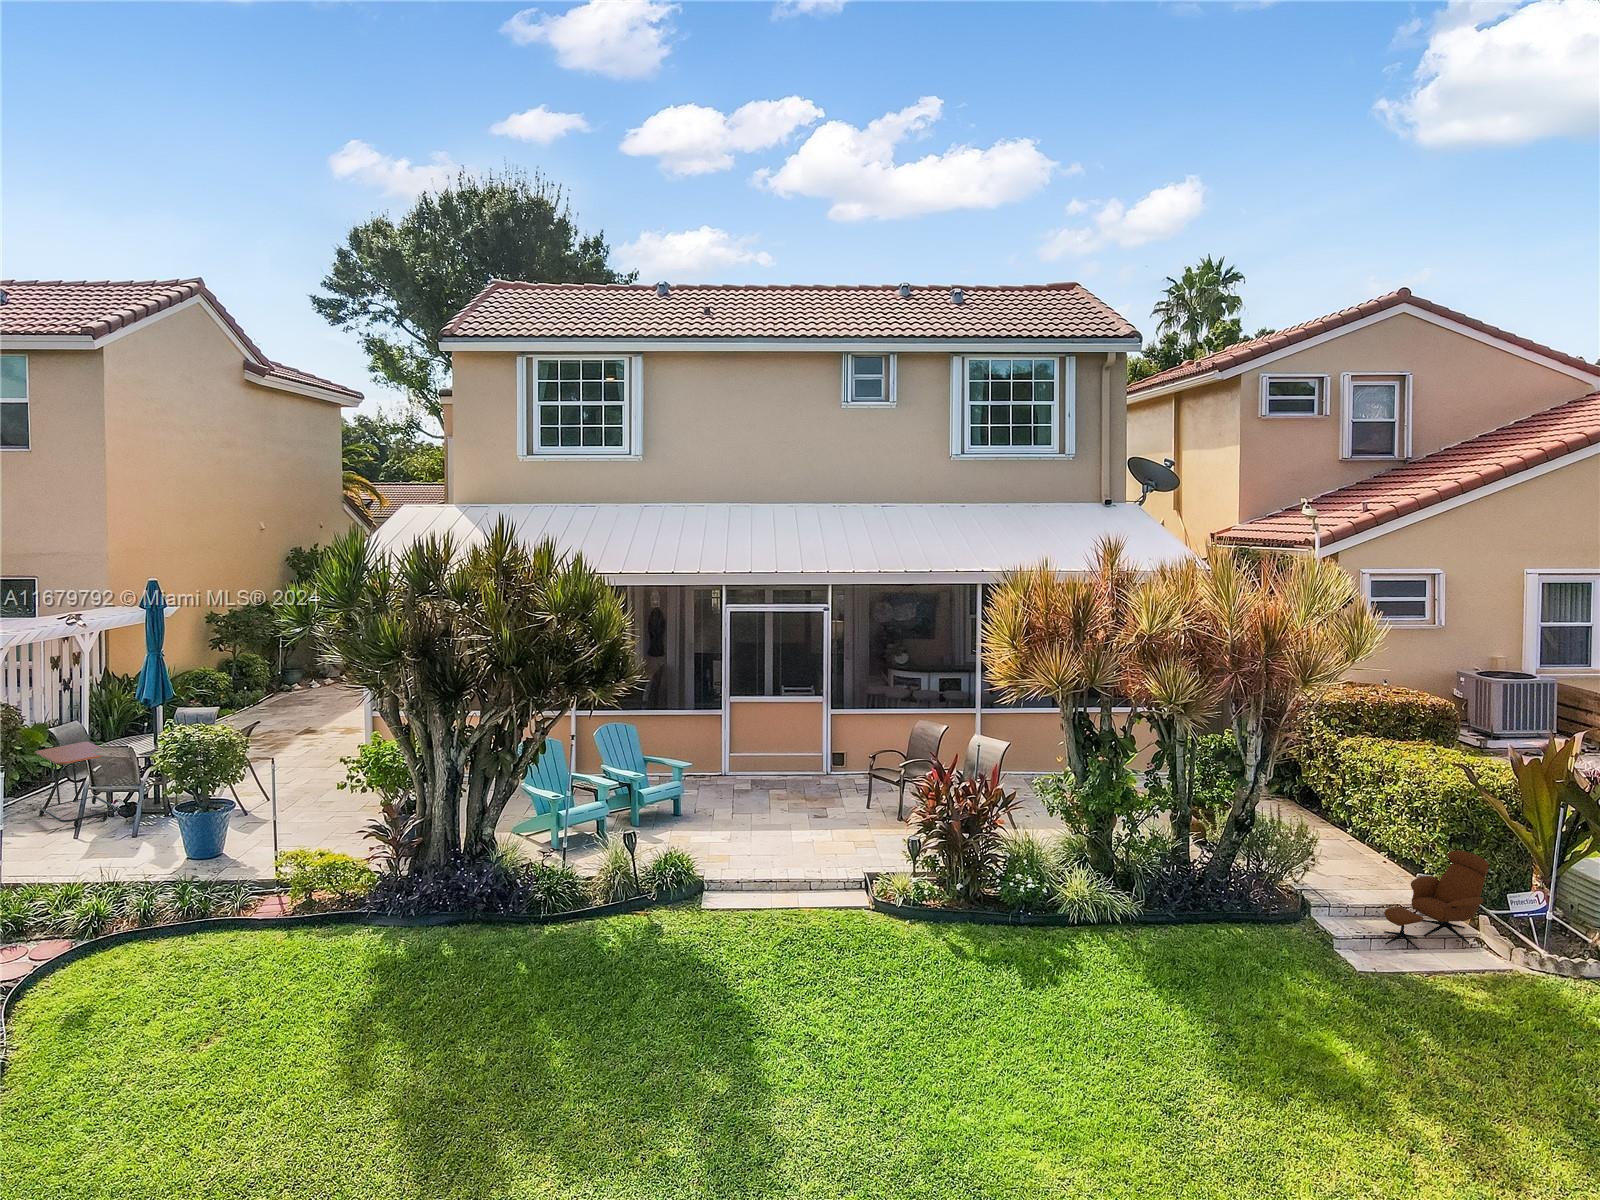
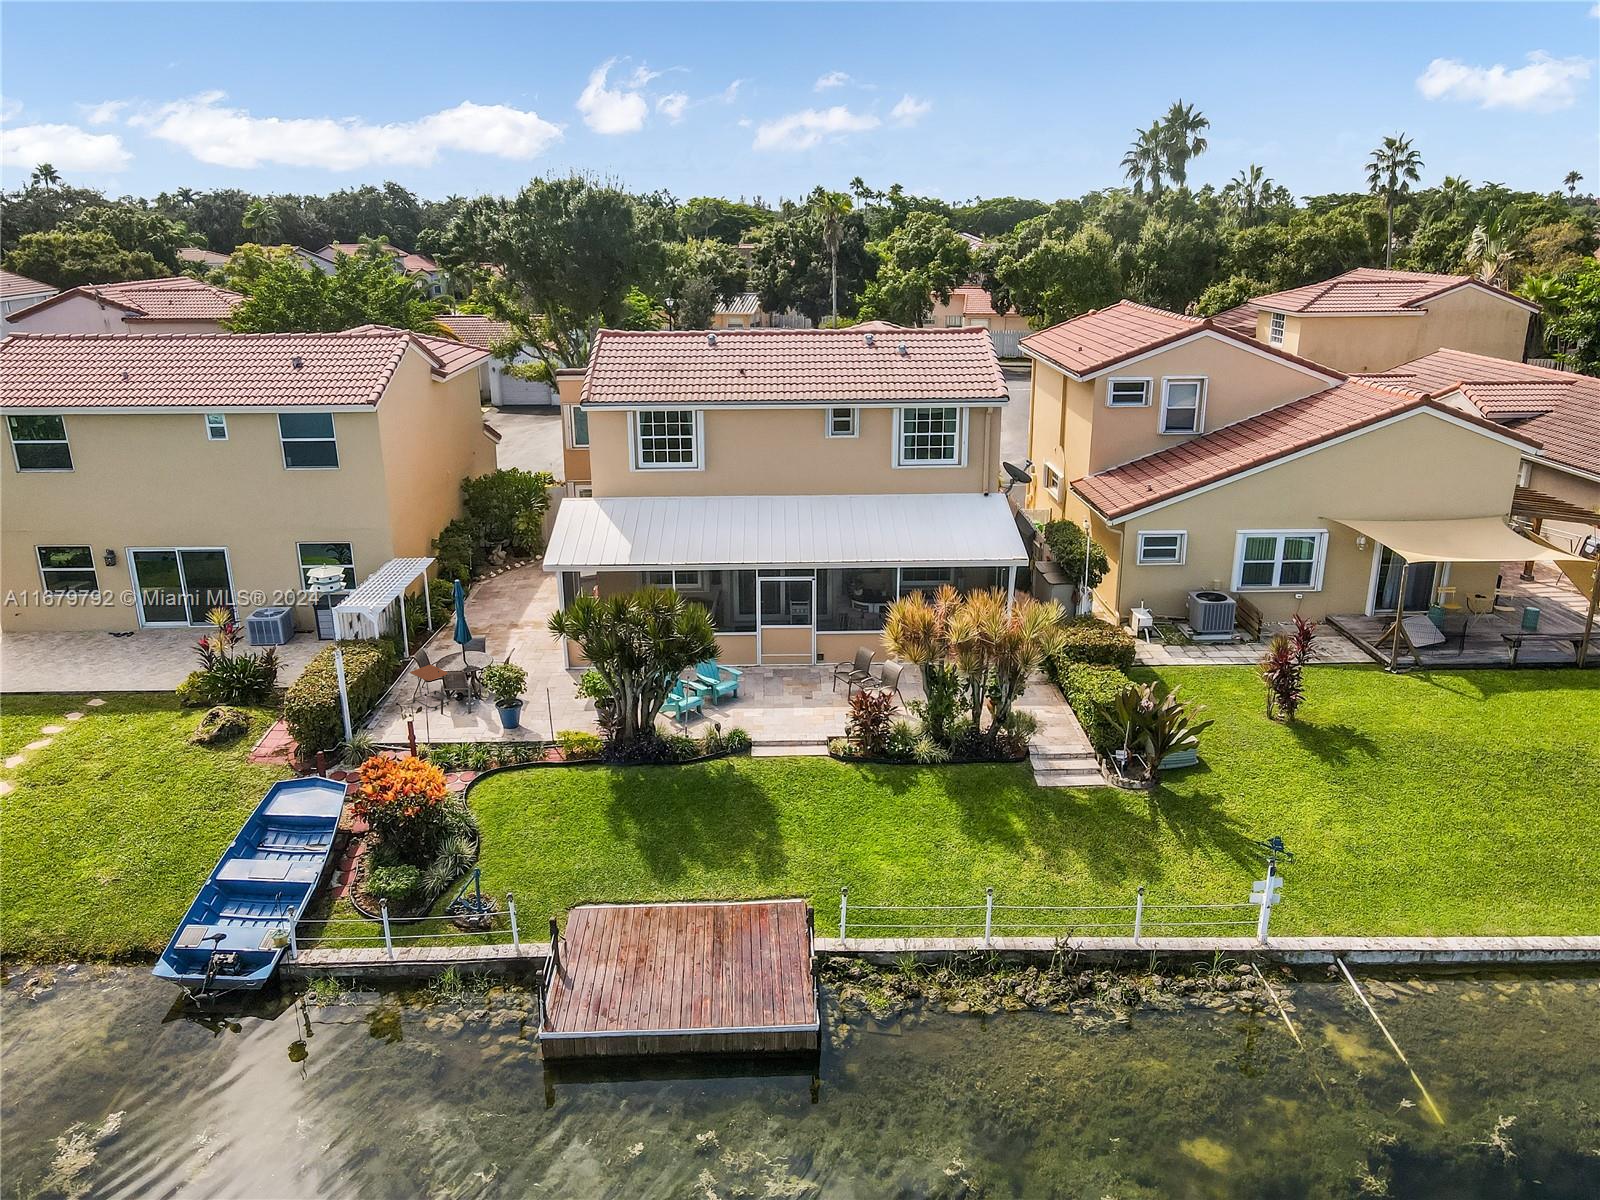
lounge chair: present [1384,851,1489,950] -> none [1057,731,1106,776]

